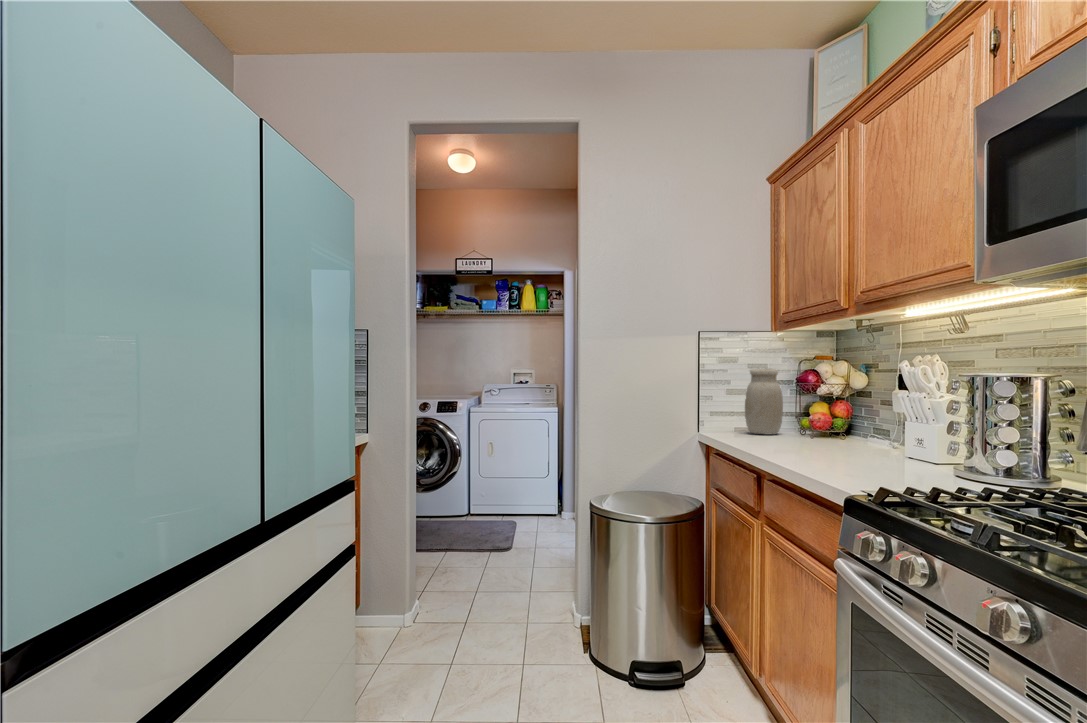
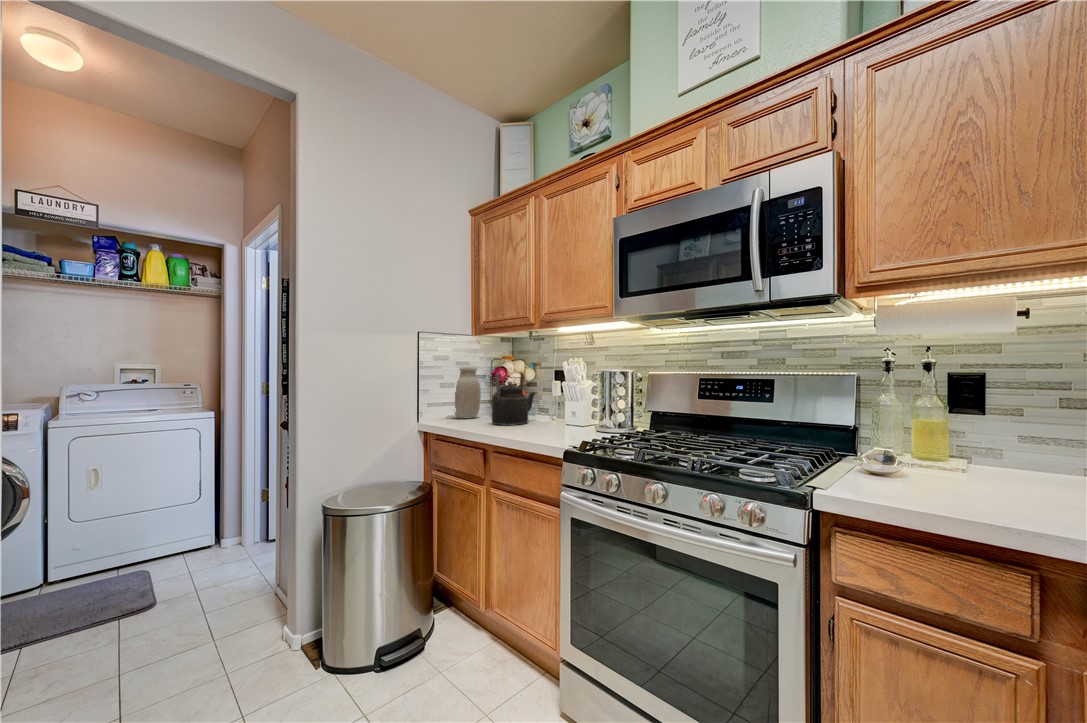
kettle: none [790,377,862,450] -> present [492,372,535,426]

